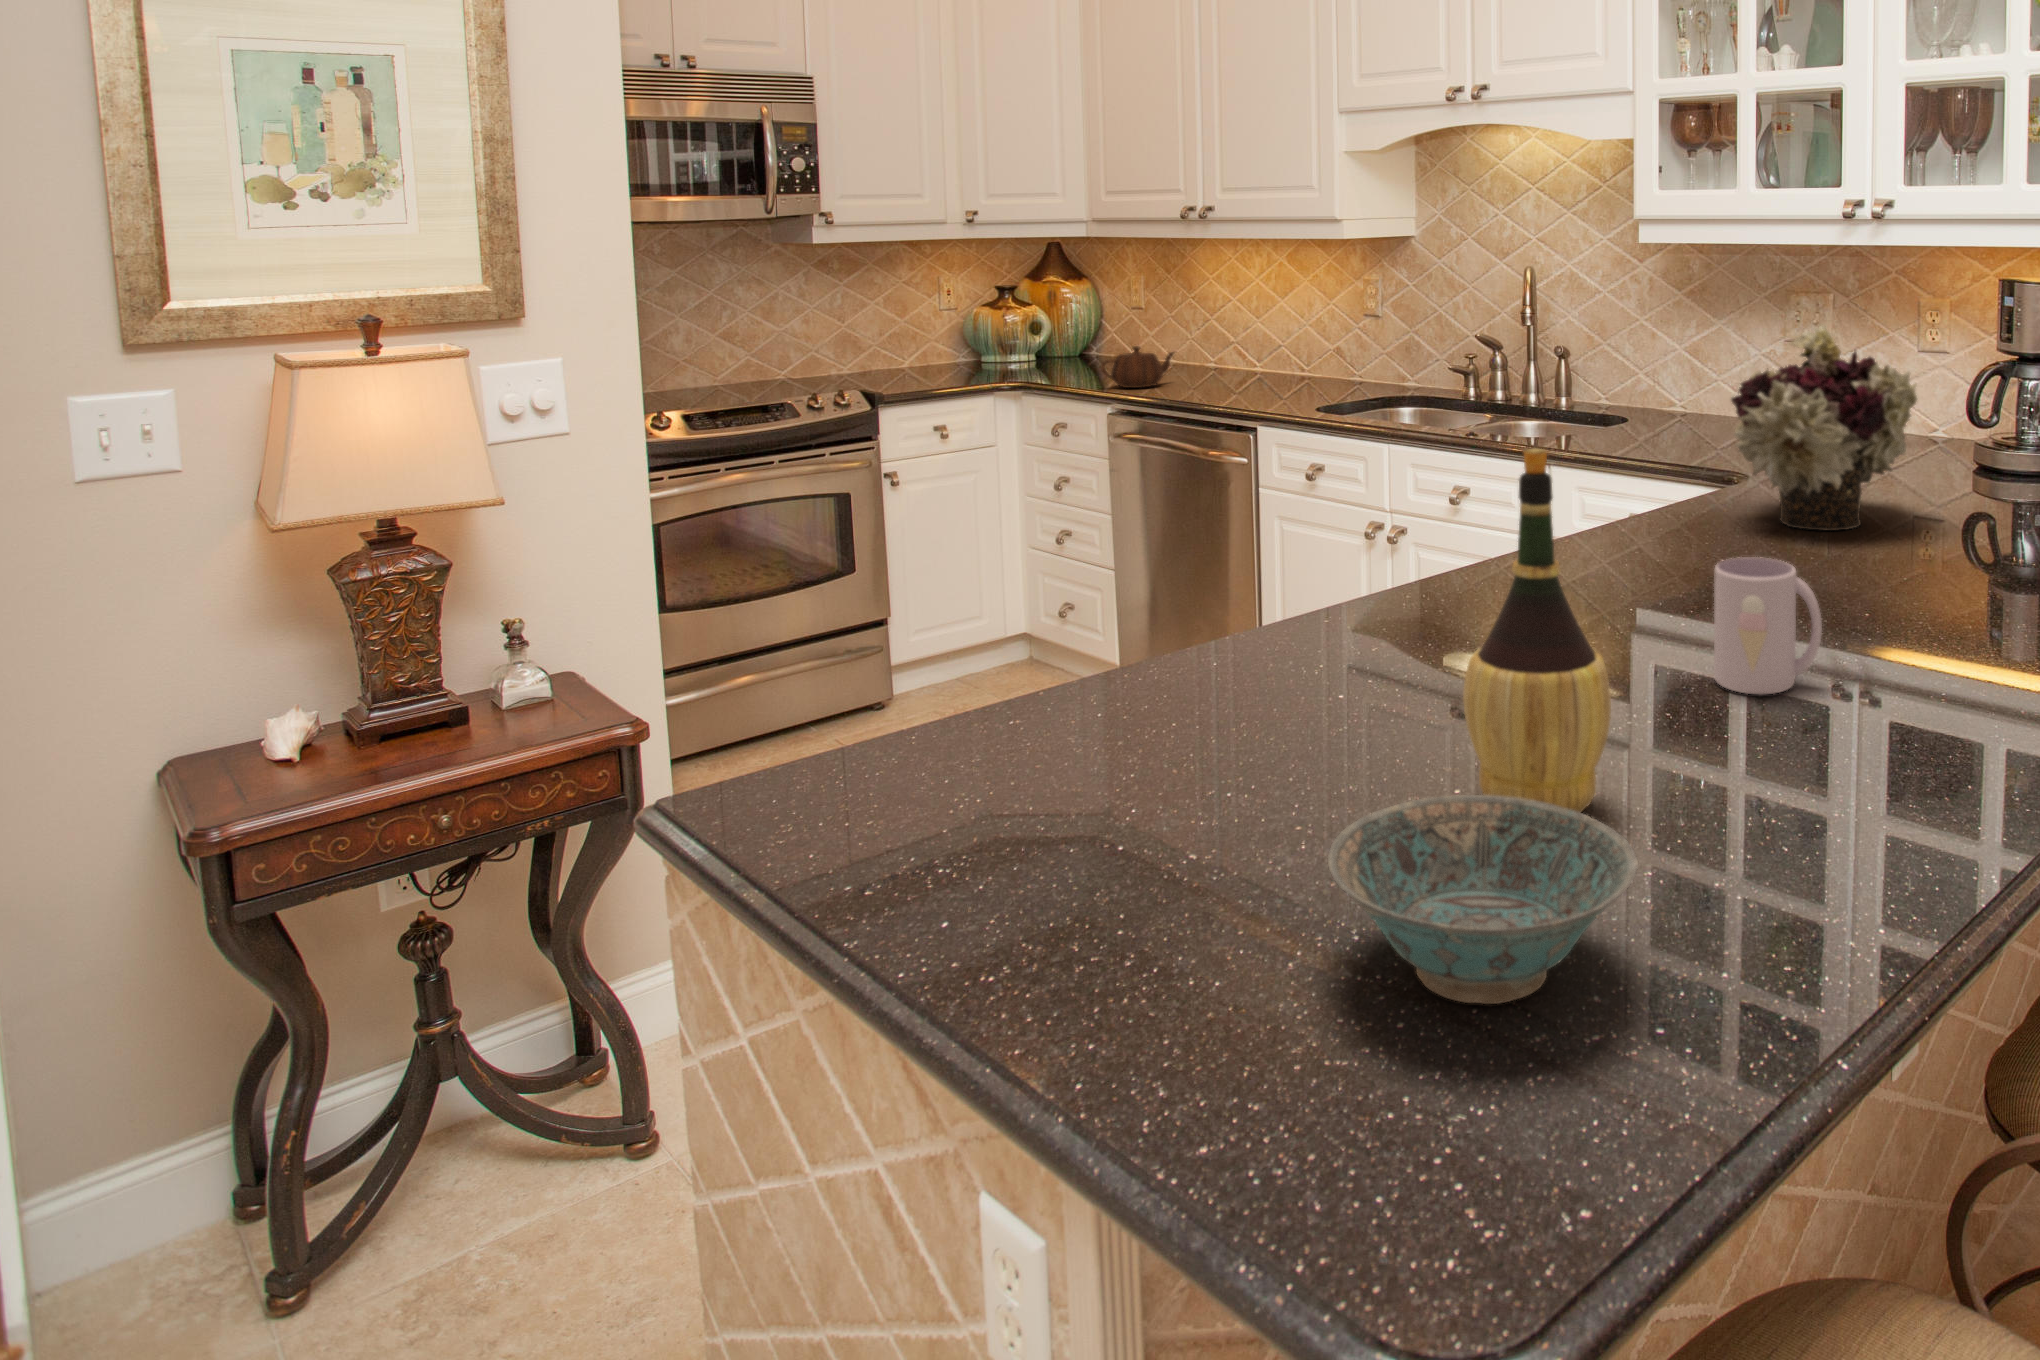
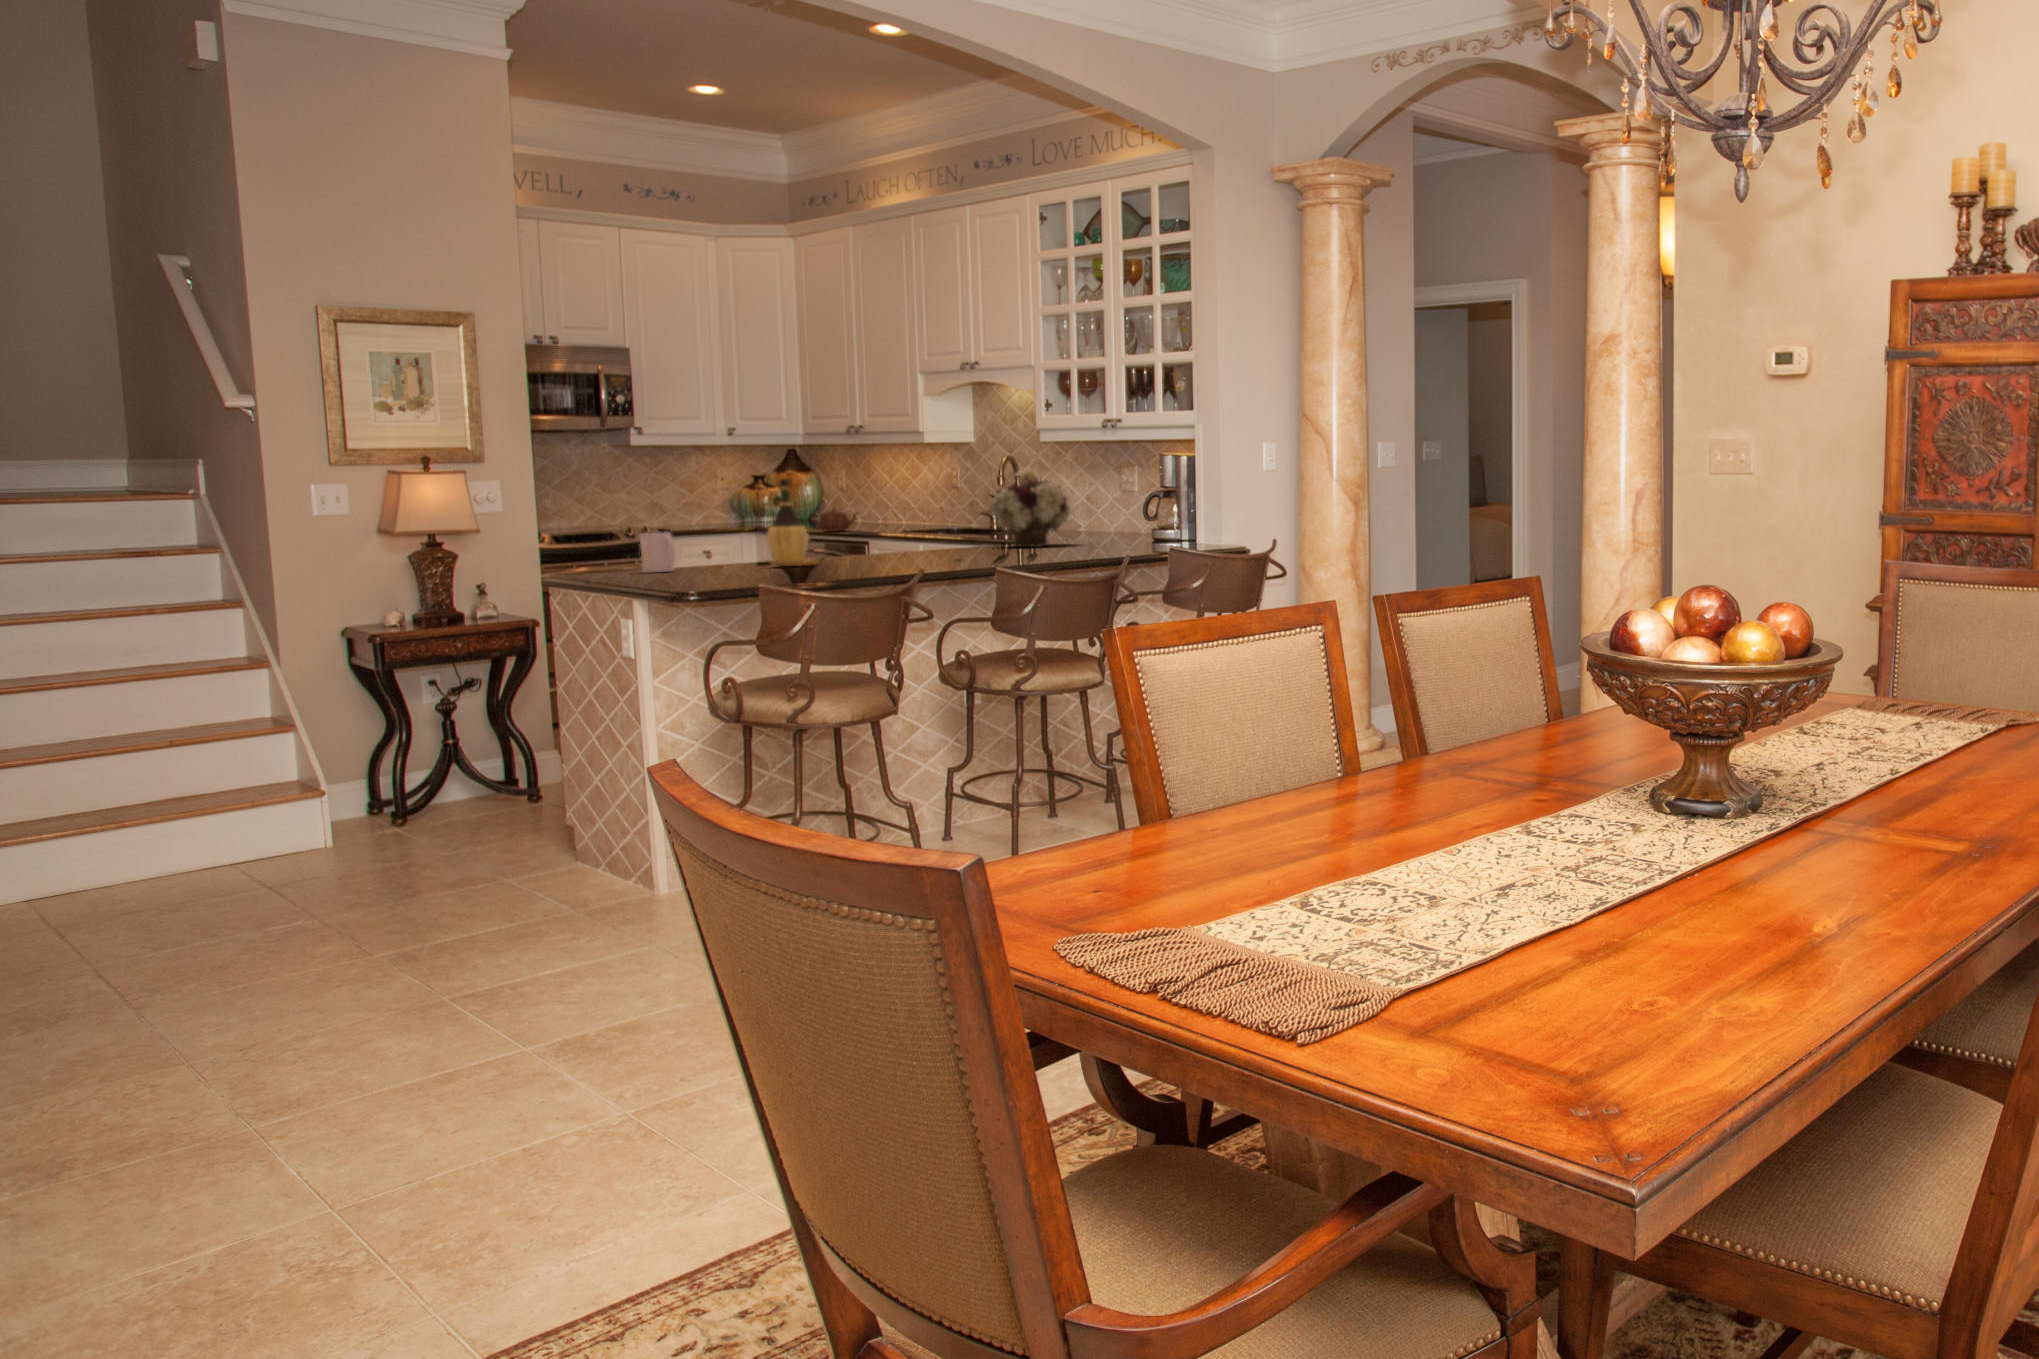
mug: present [1714,557,1822,695] -> present [640,532,676,573]
ceramic bowl: present [1328,795,1638,1004] -> none [700,545,771,573]

